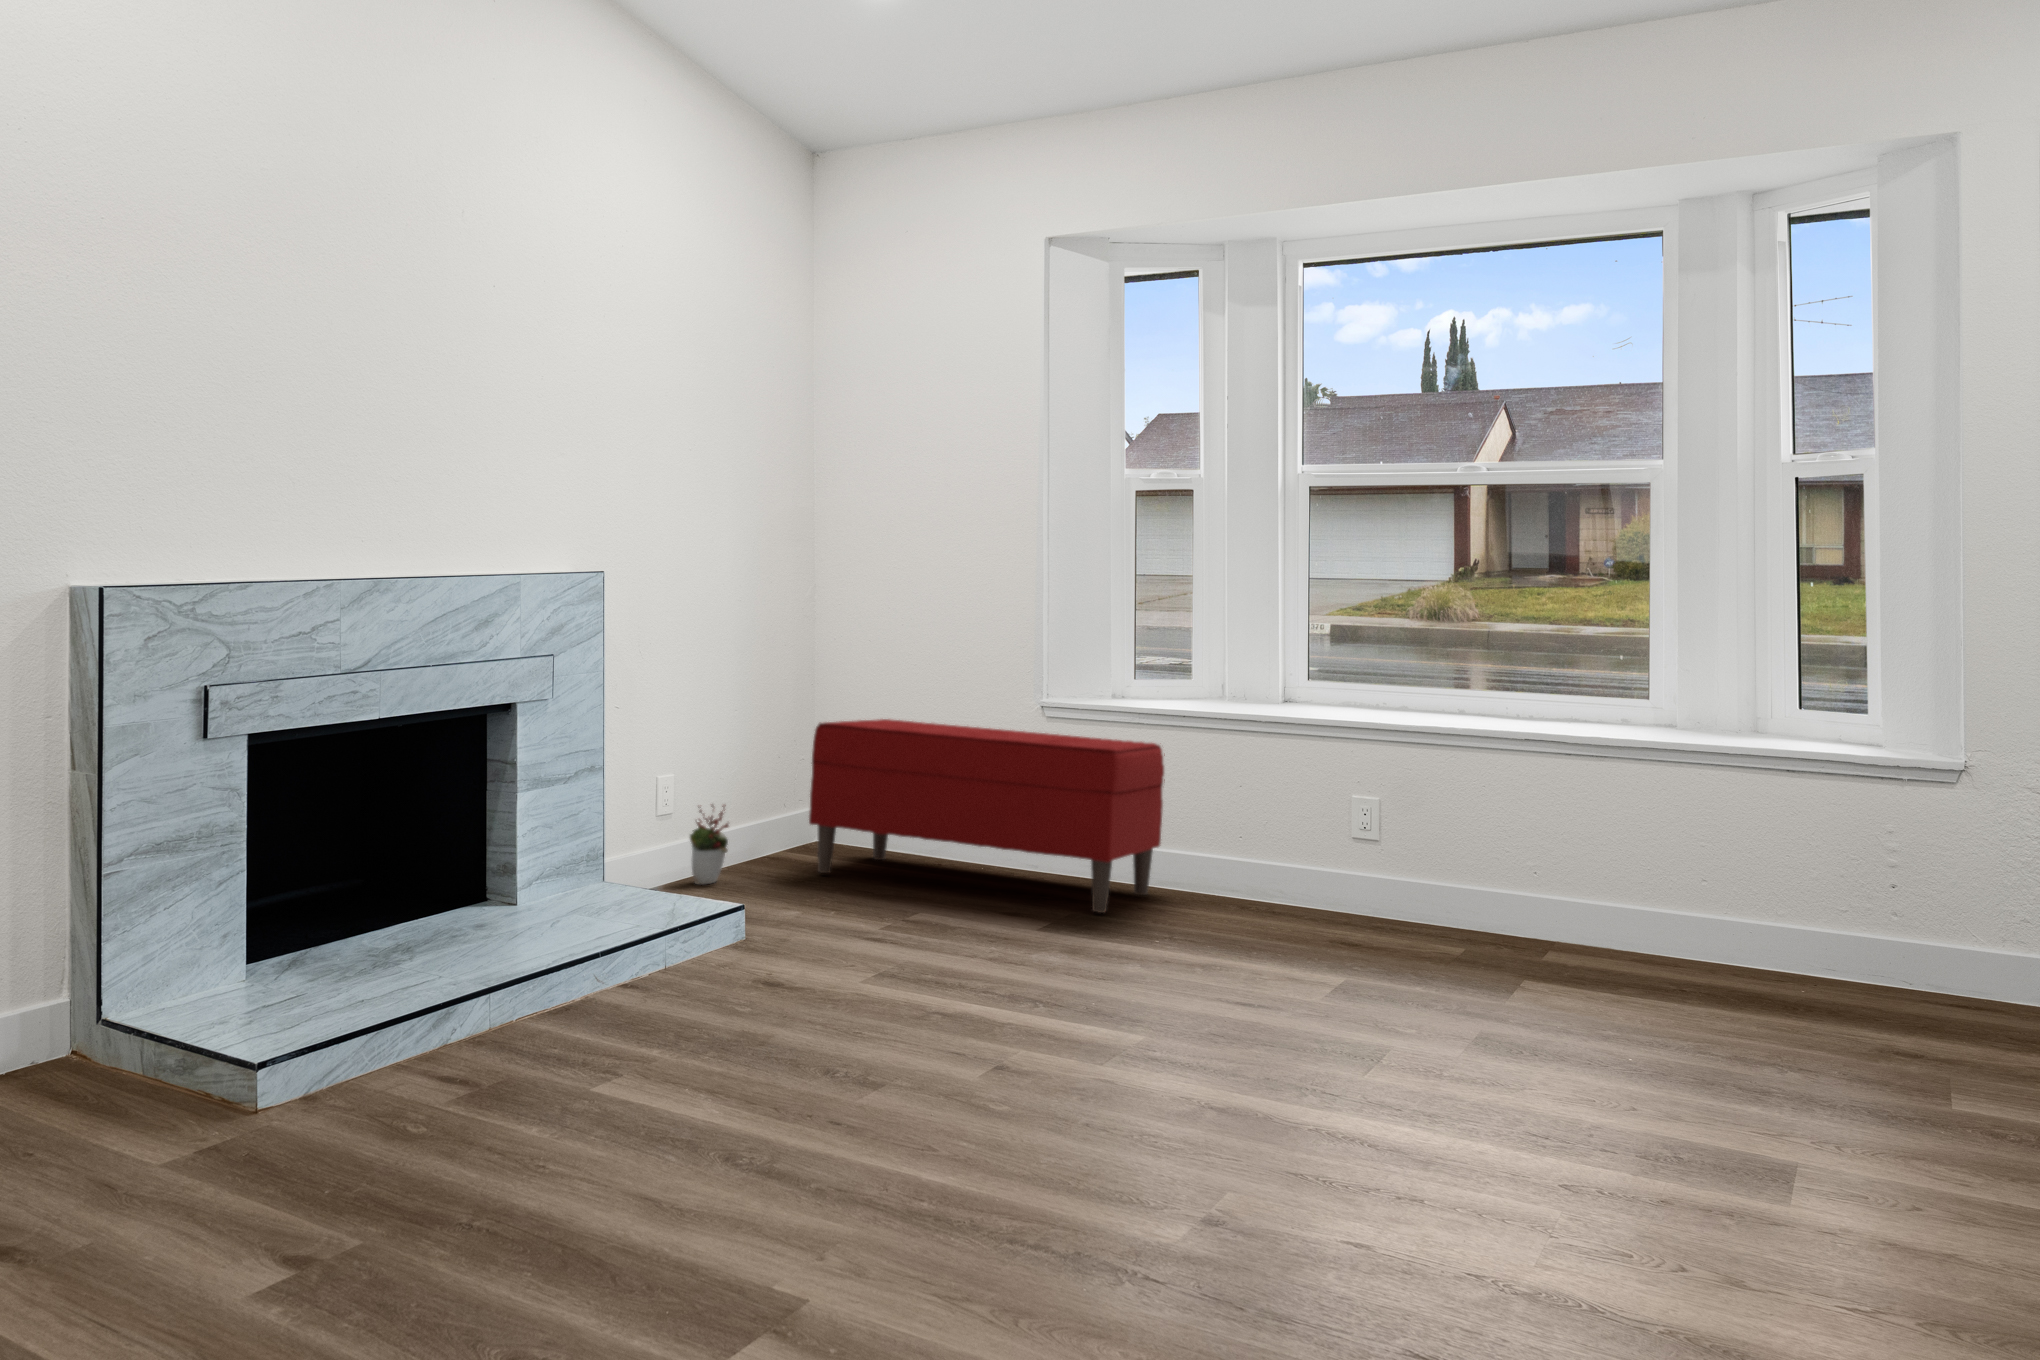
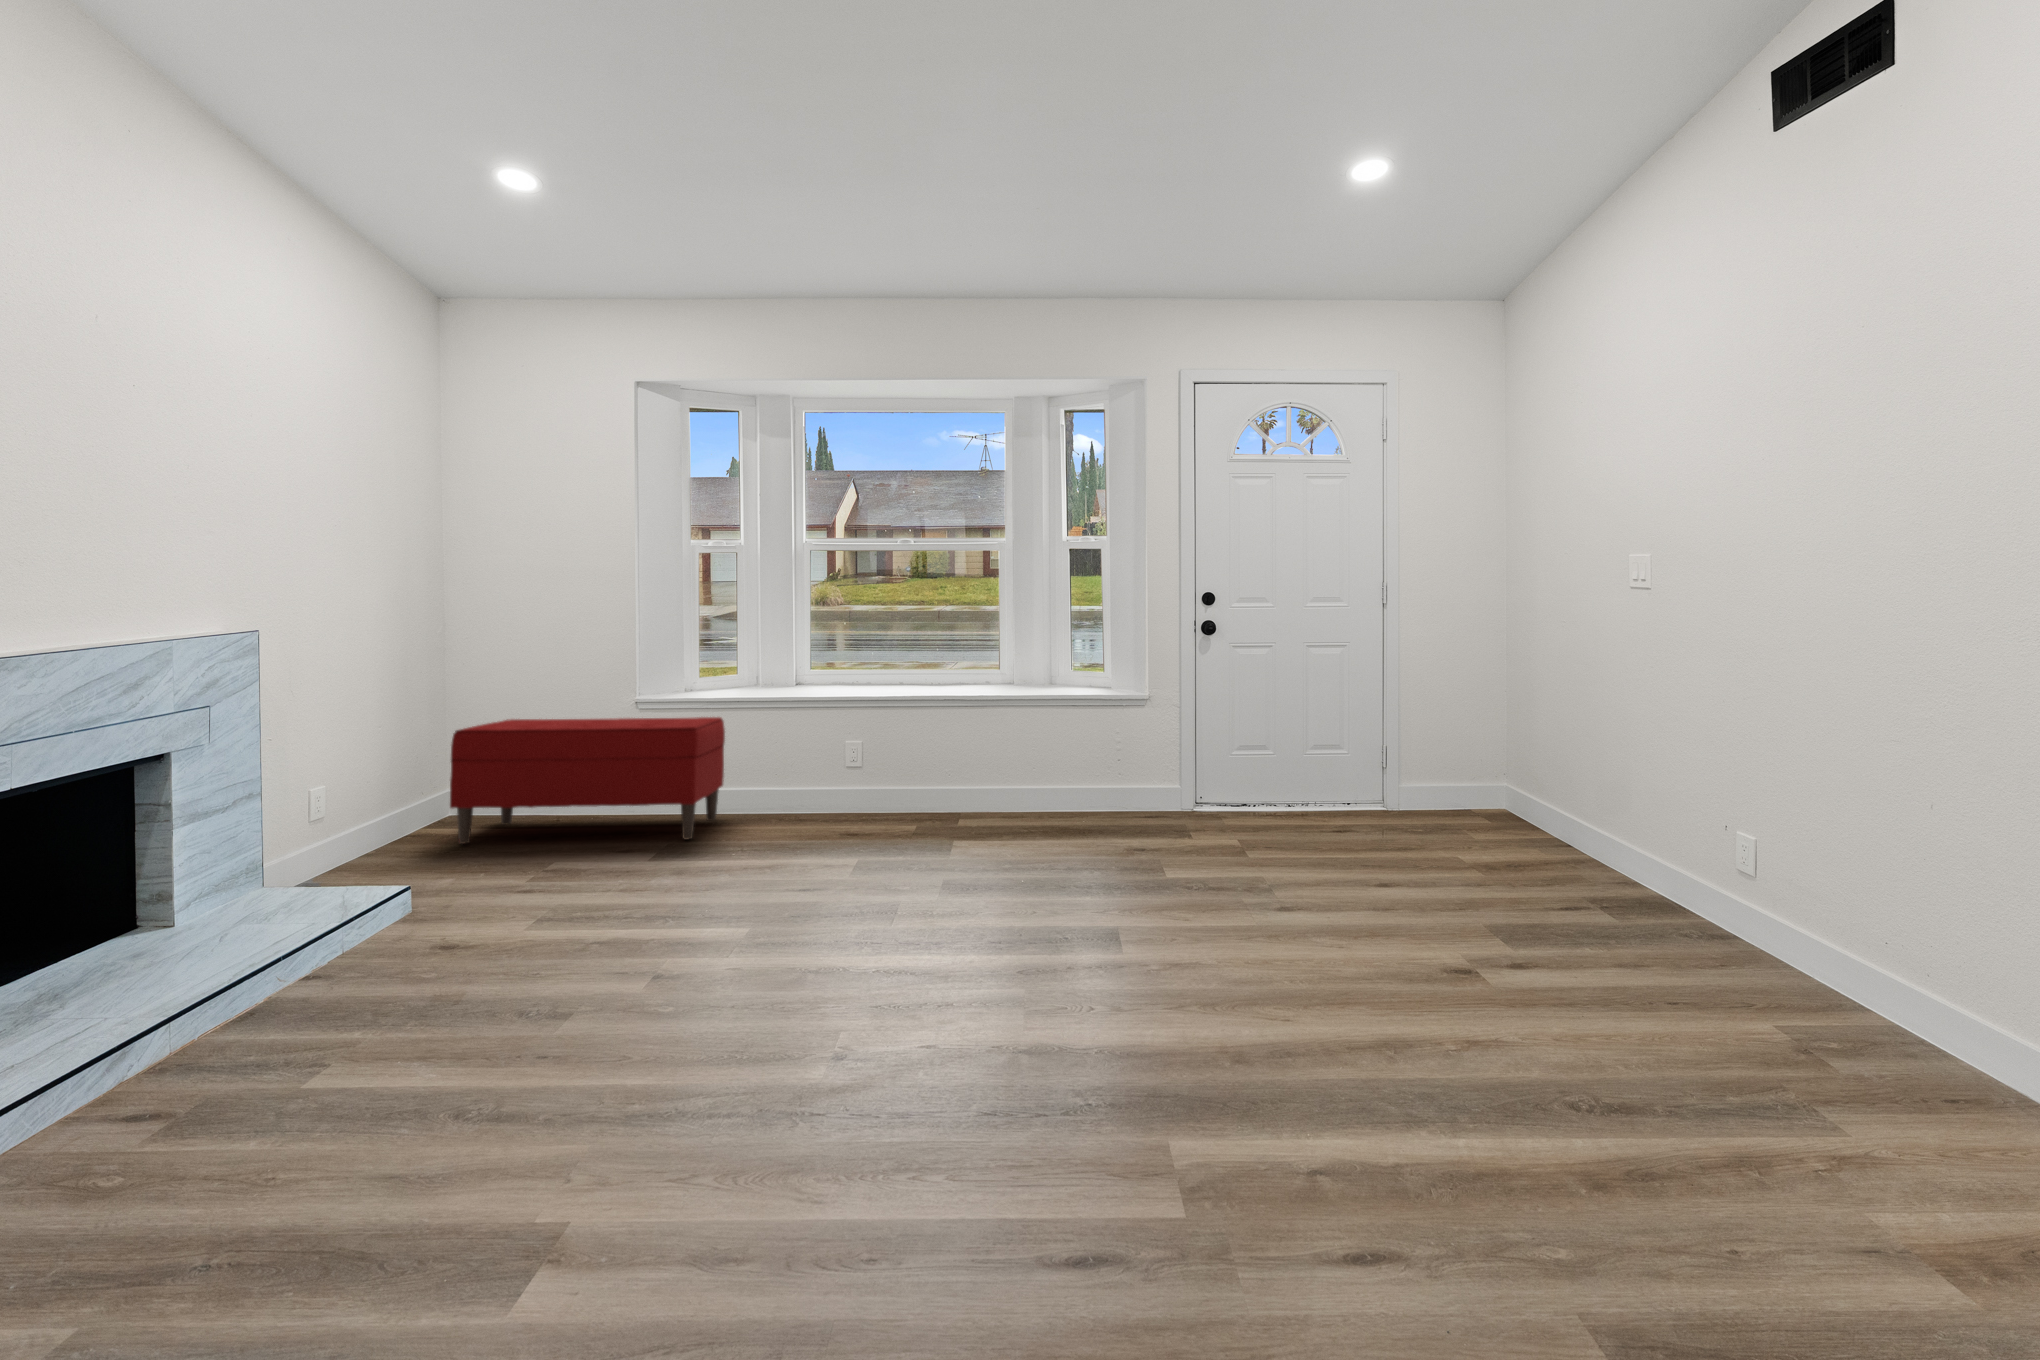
decorative plant: present [690,805,728,884] -> none [341,804,379,872]

